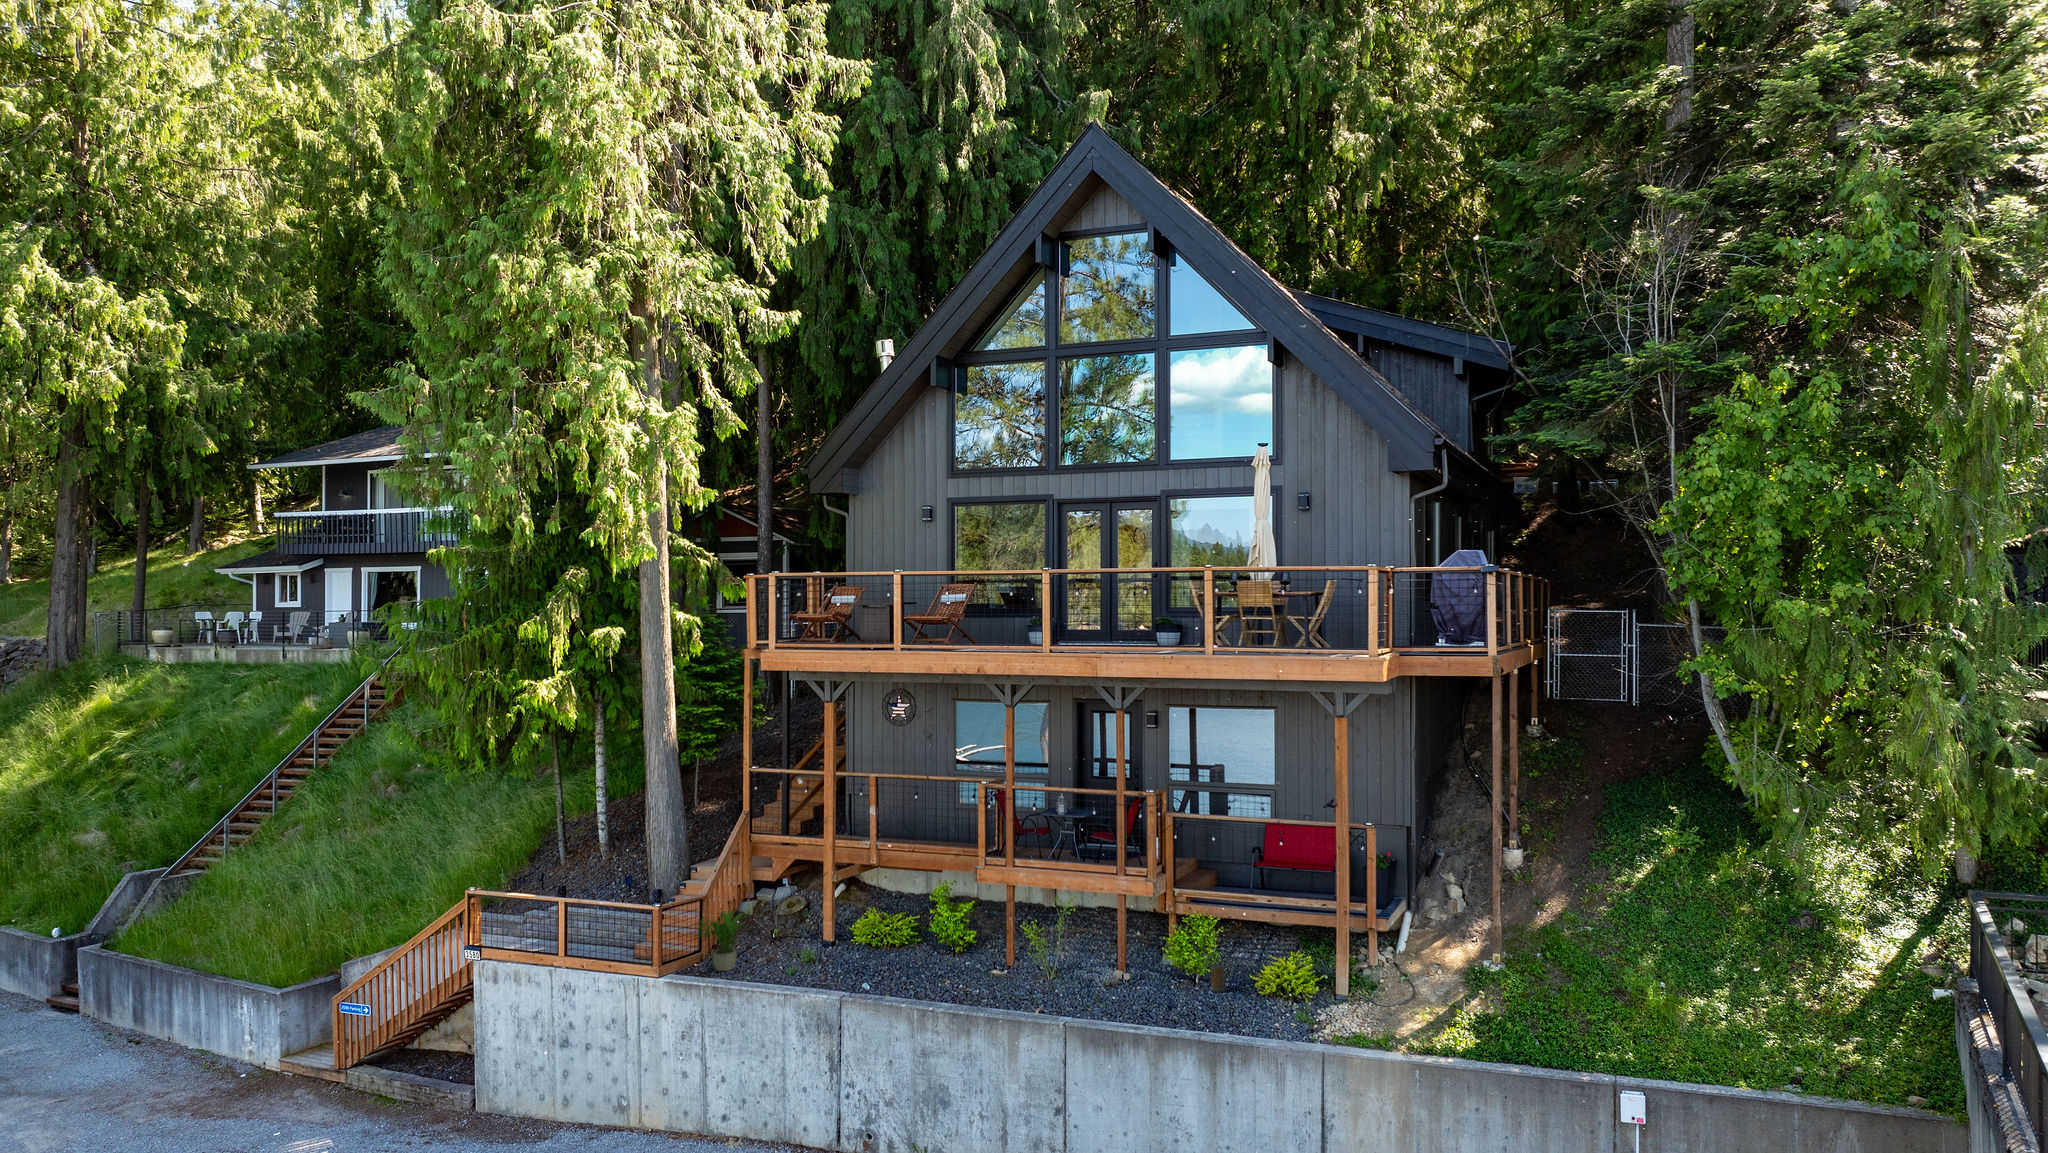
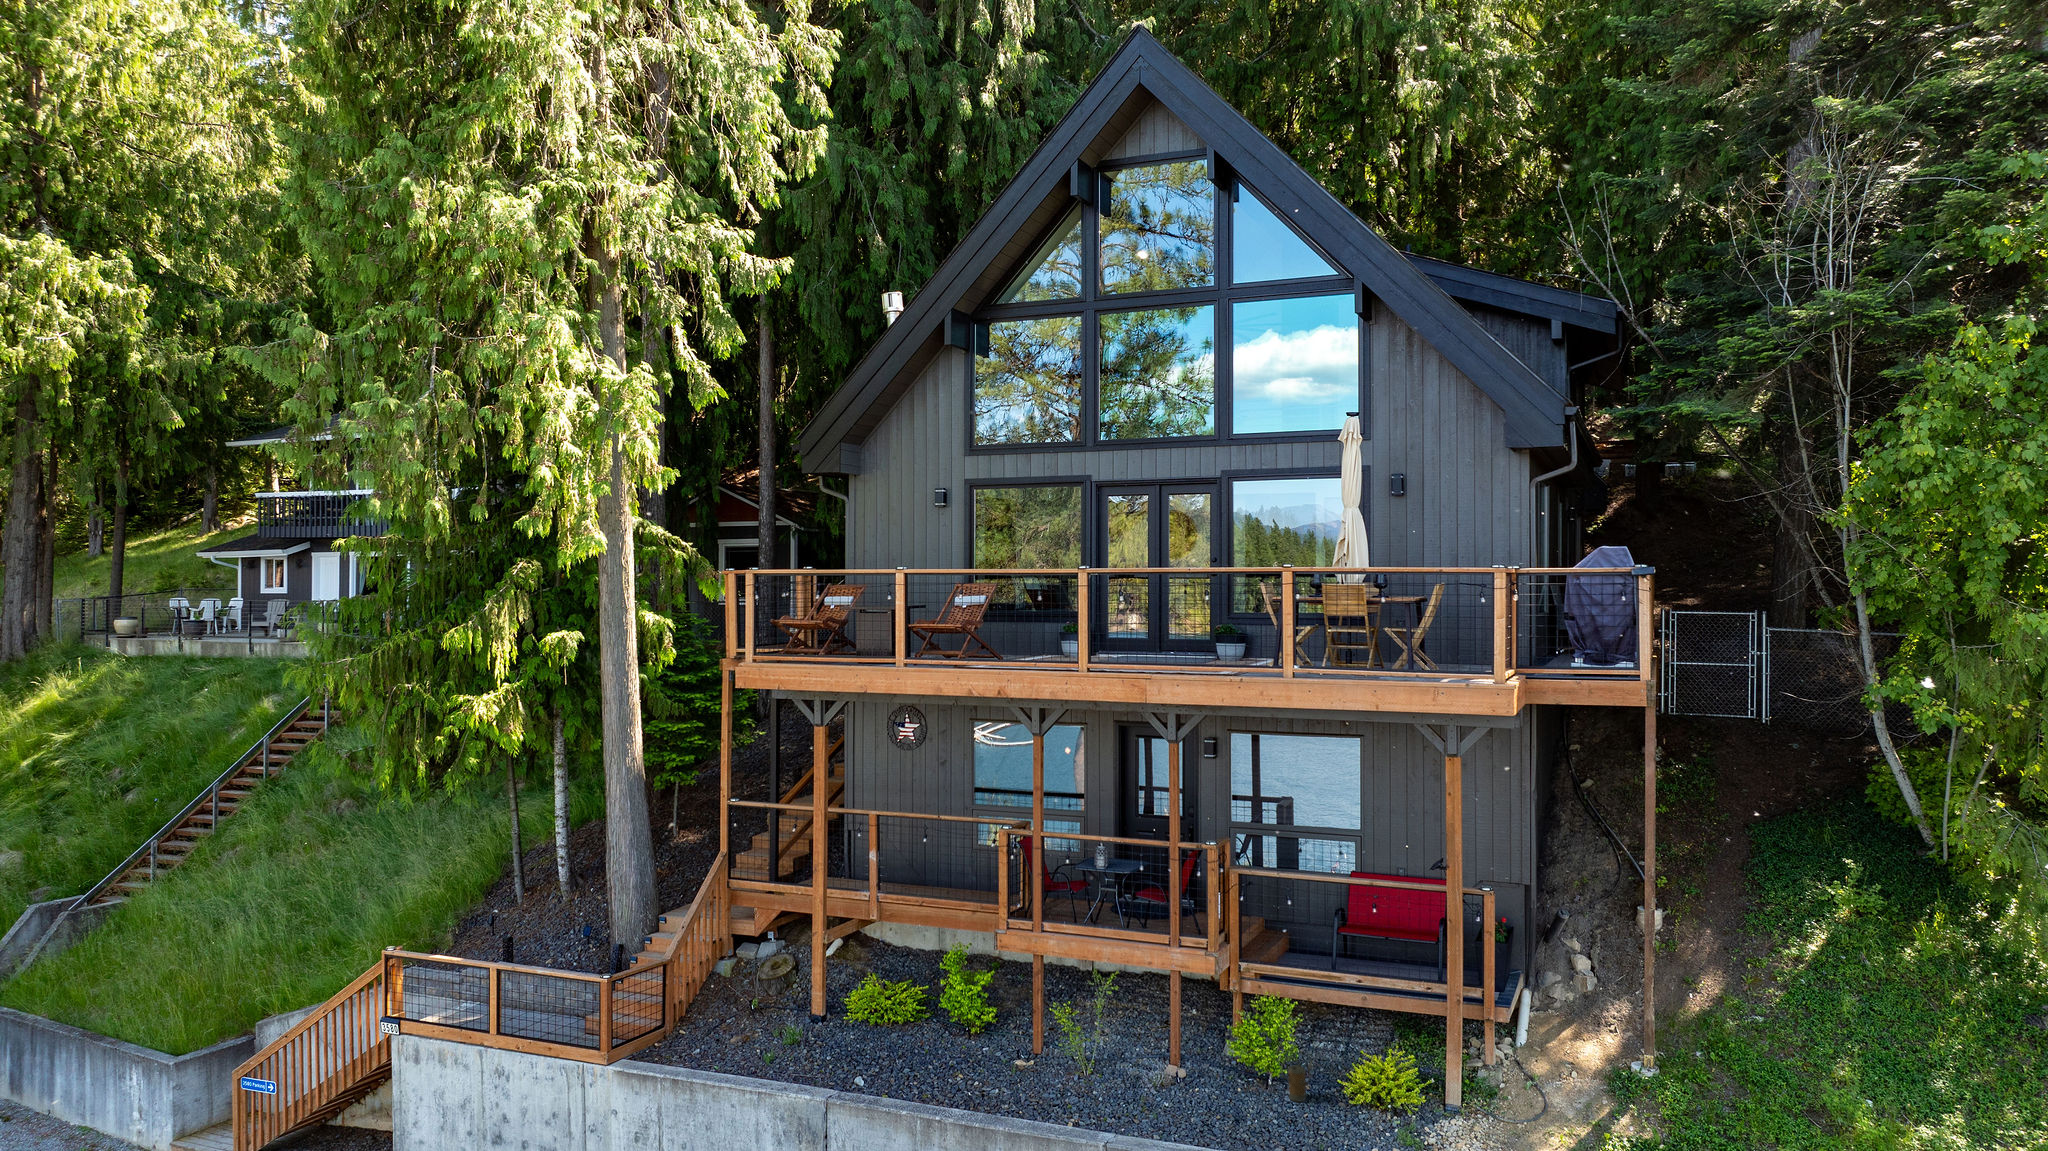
potted plant: present [698,911,751,971] -> none [657,971,727,1048]

